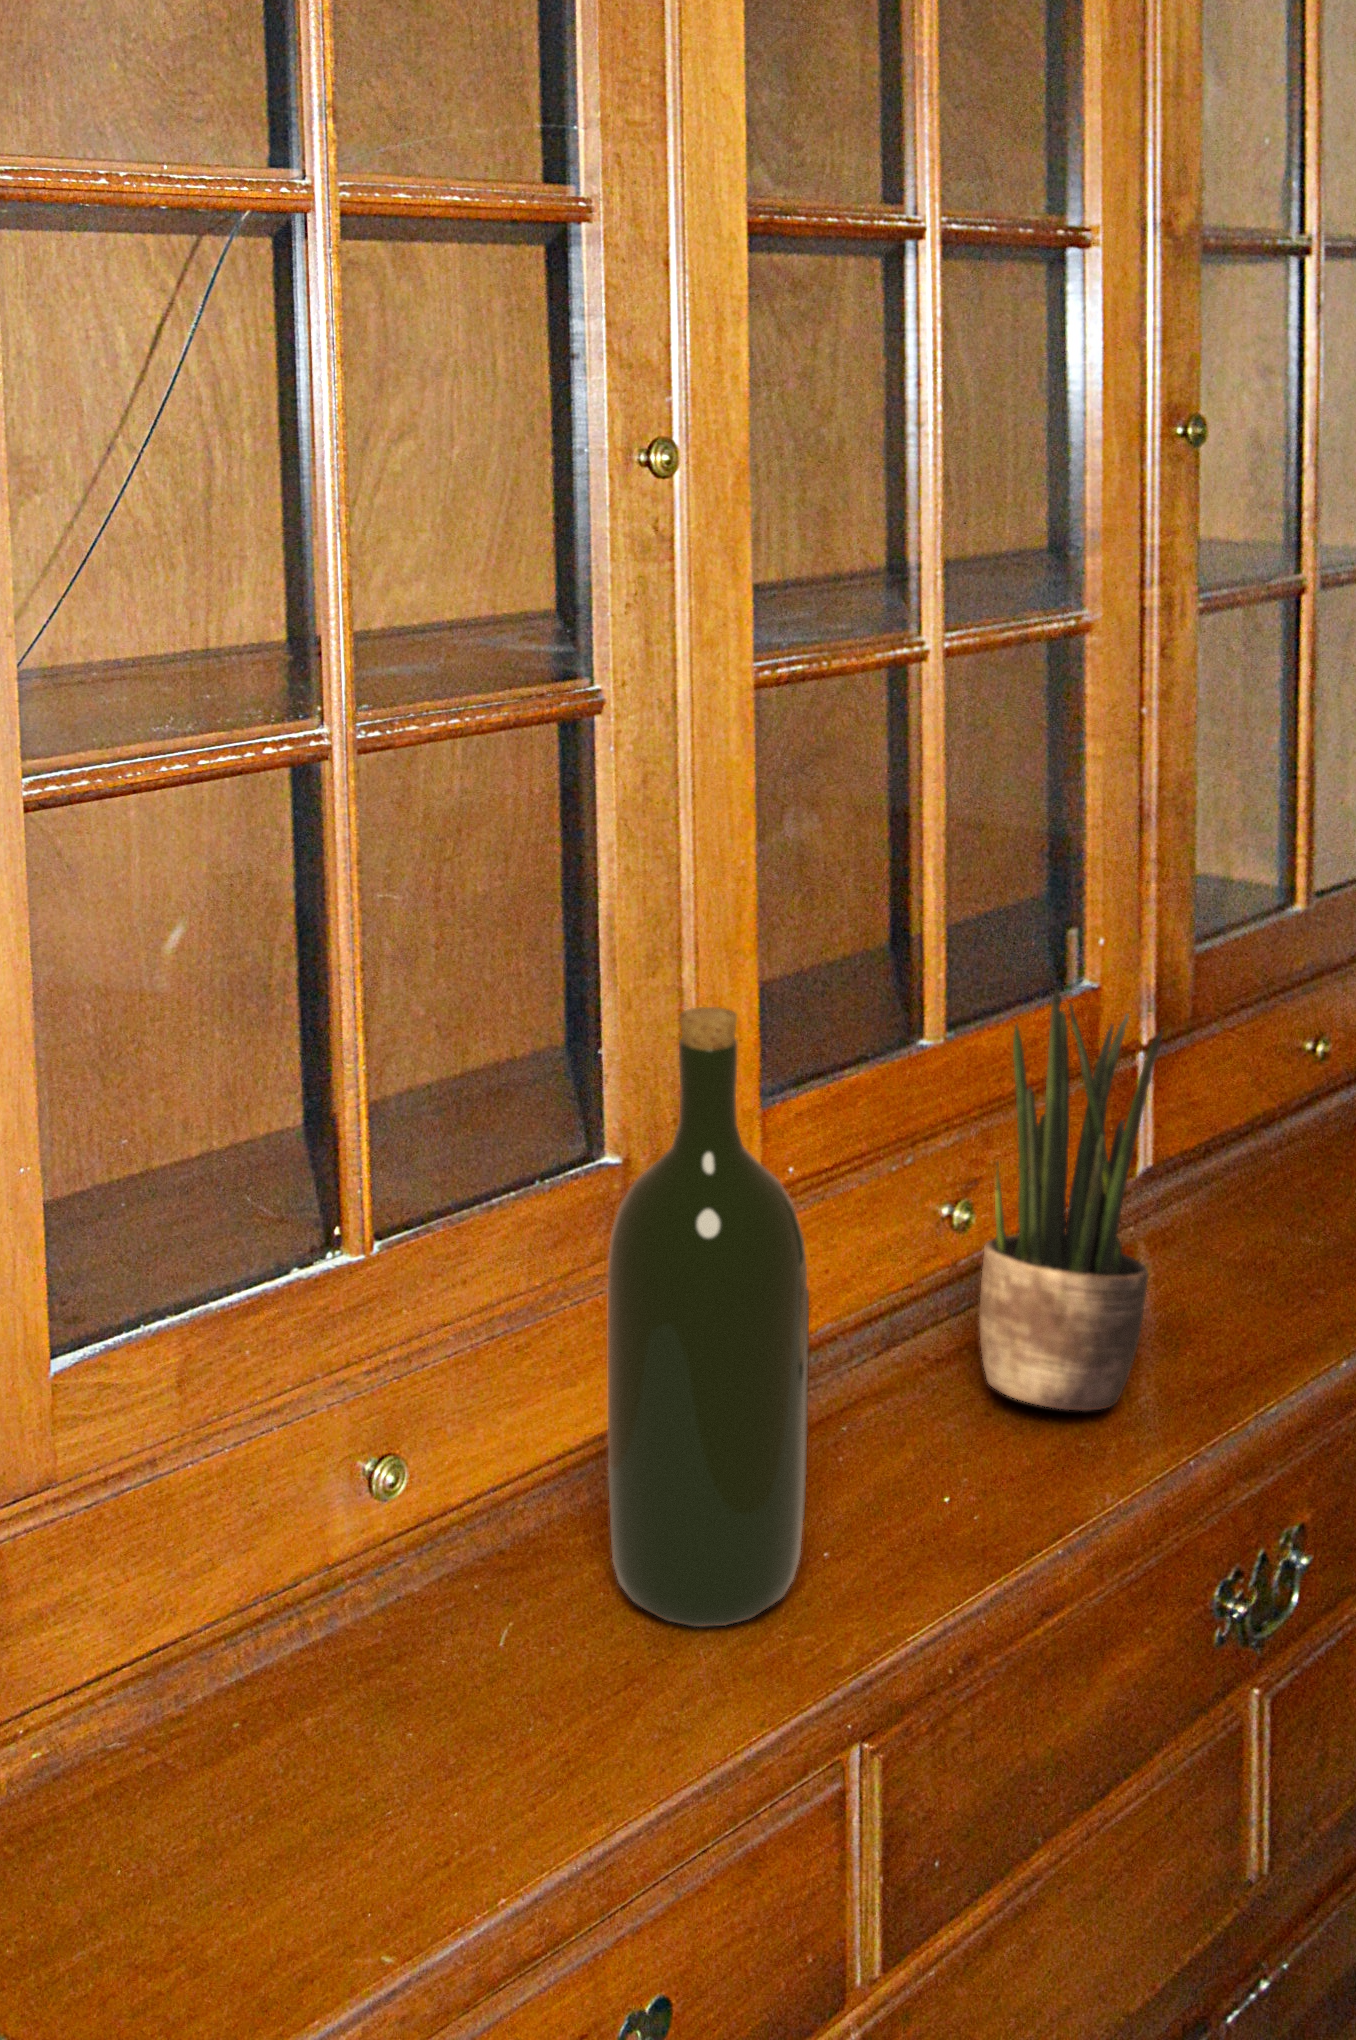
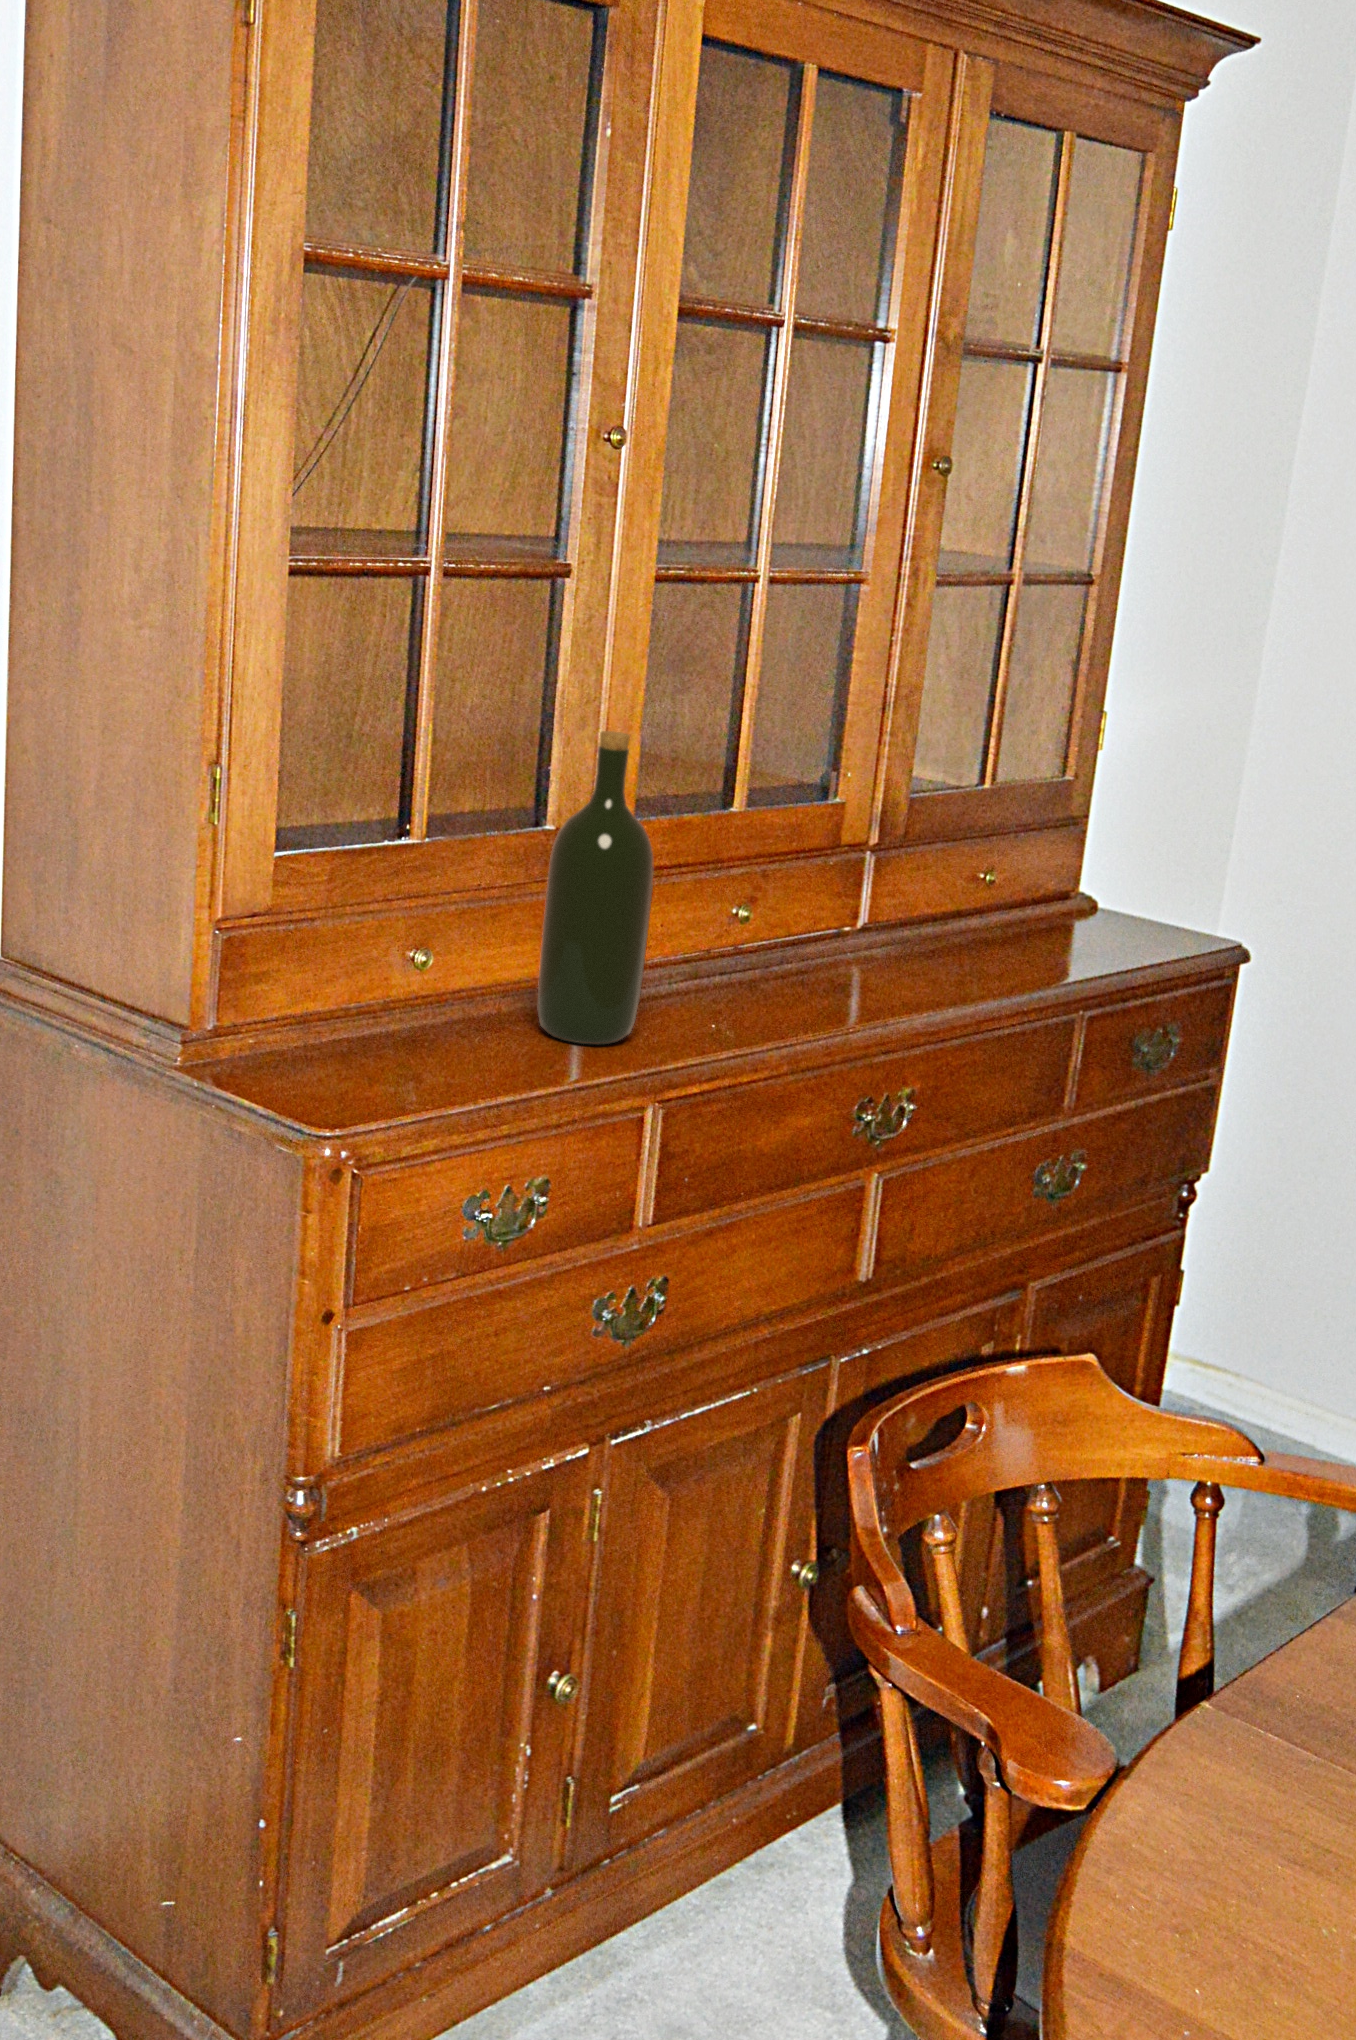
potted plant: present [979,988,1162,1410] -> none [745,771,867,1005]

